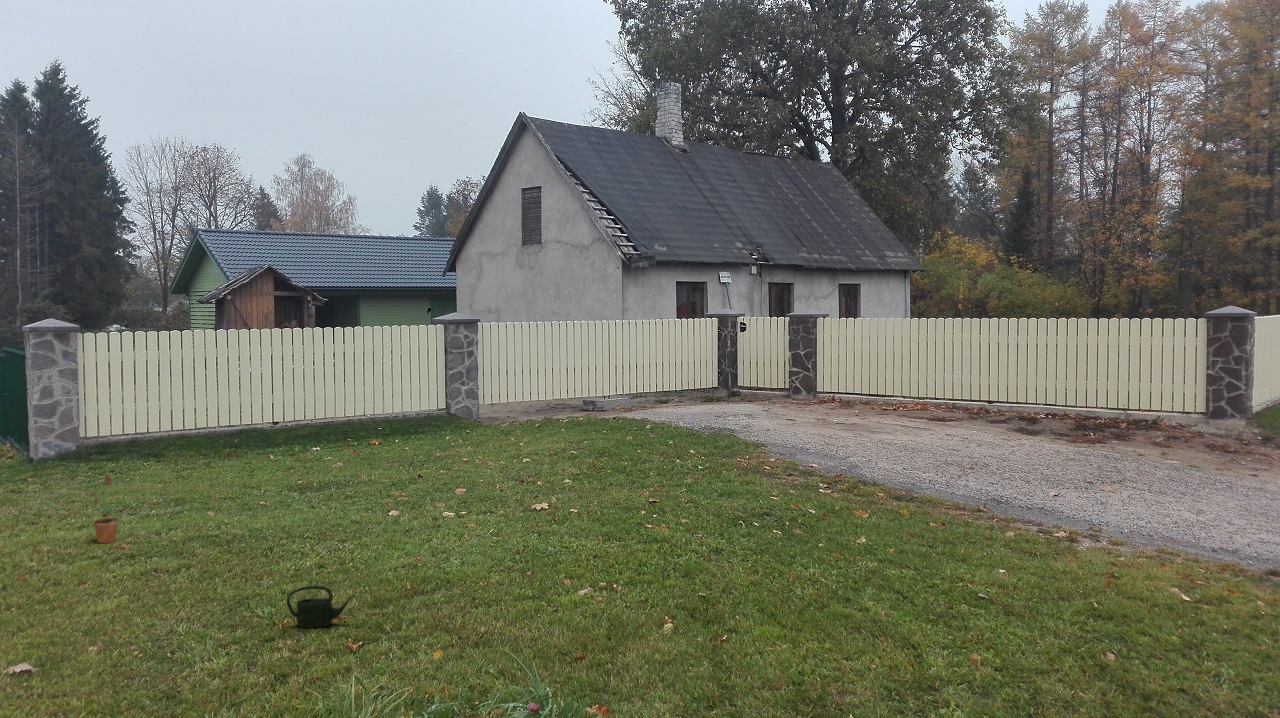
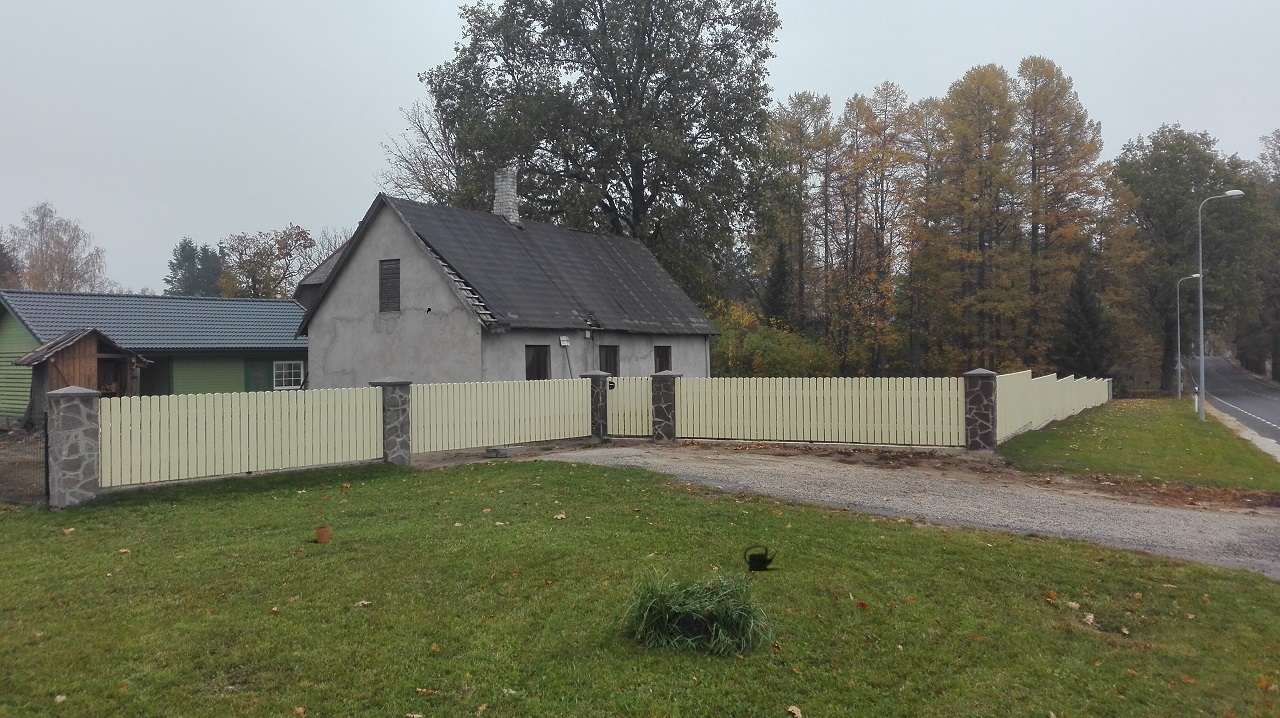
watering can: present [287,586,355,627] -> present [744,545,778,570]

